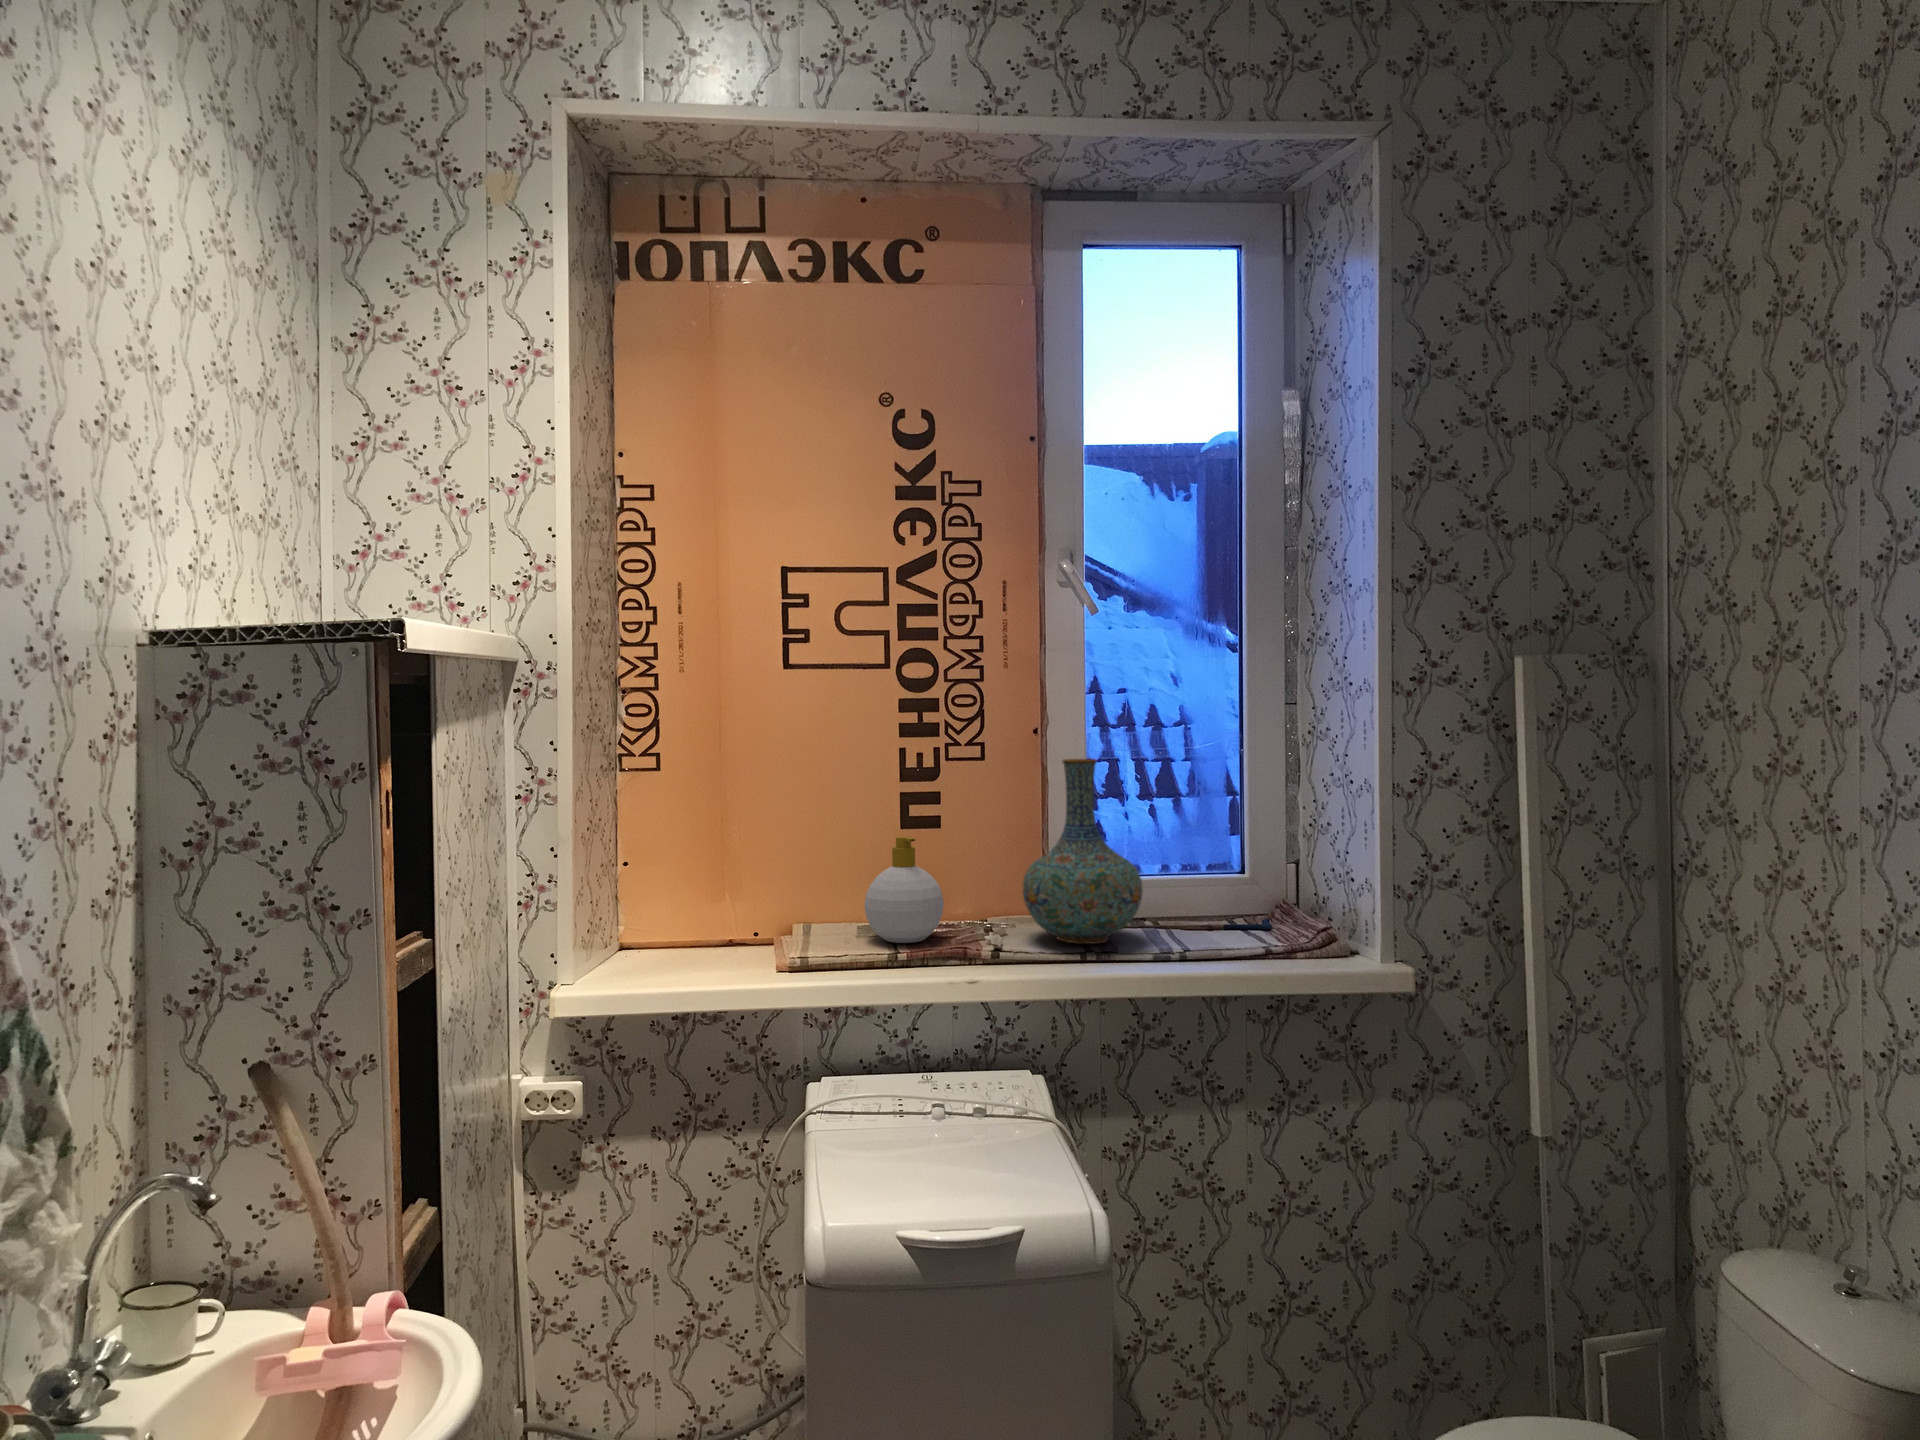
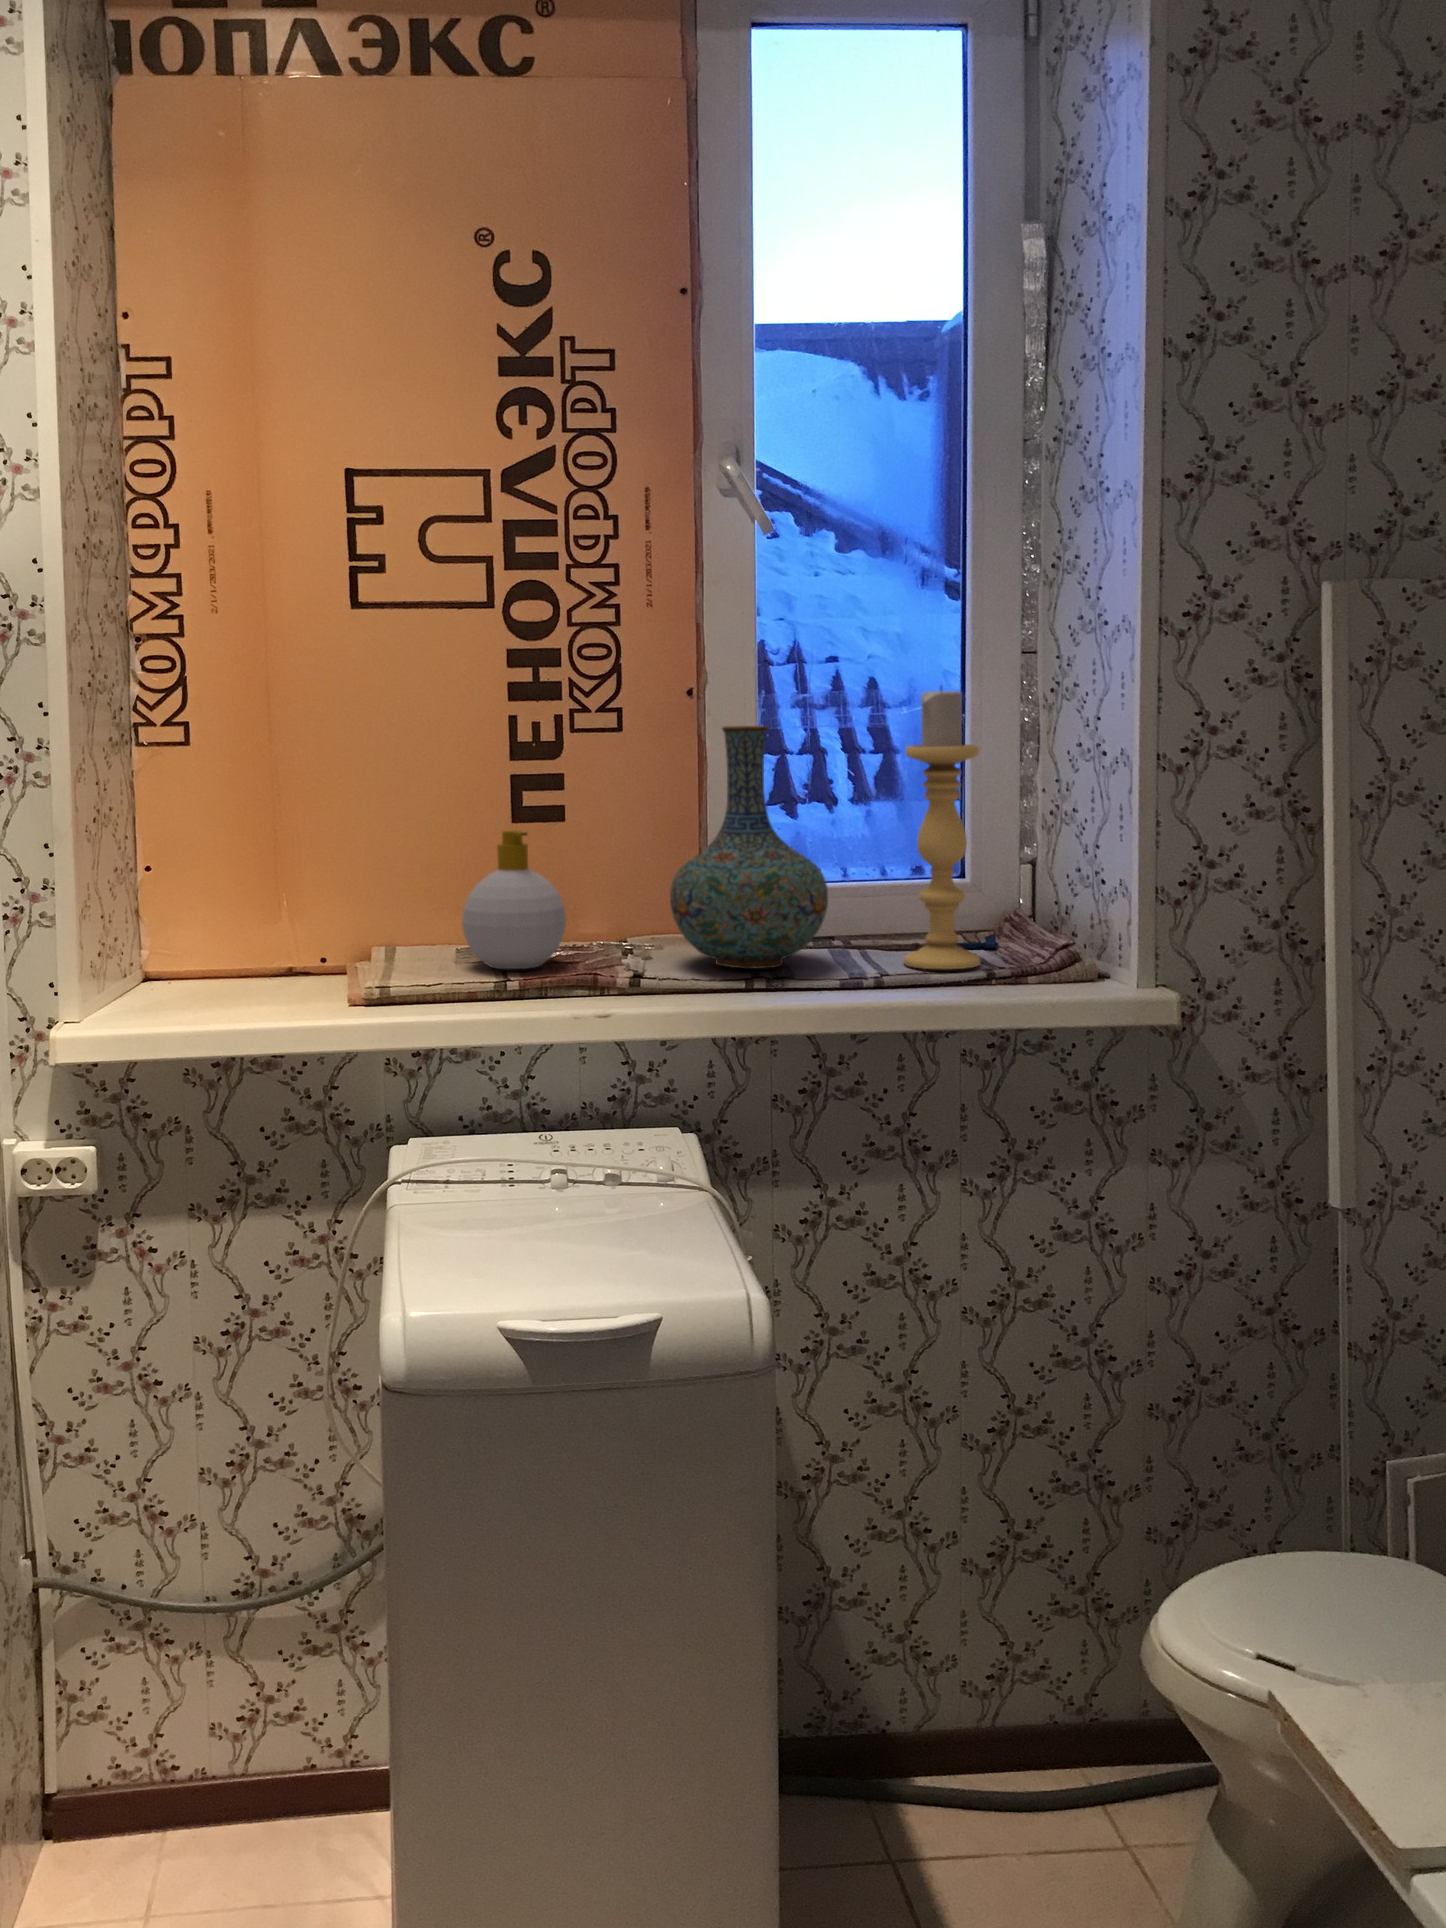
candle holder: none [1200,729,1258,946] -> present [904,686,980,969]

